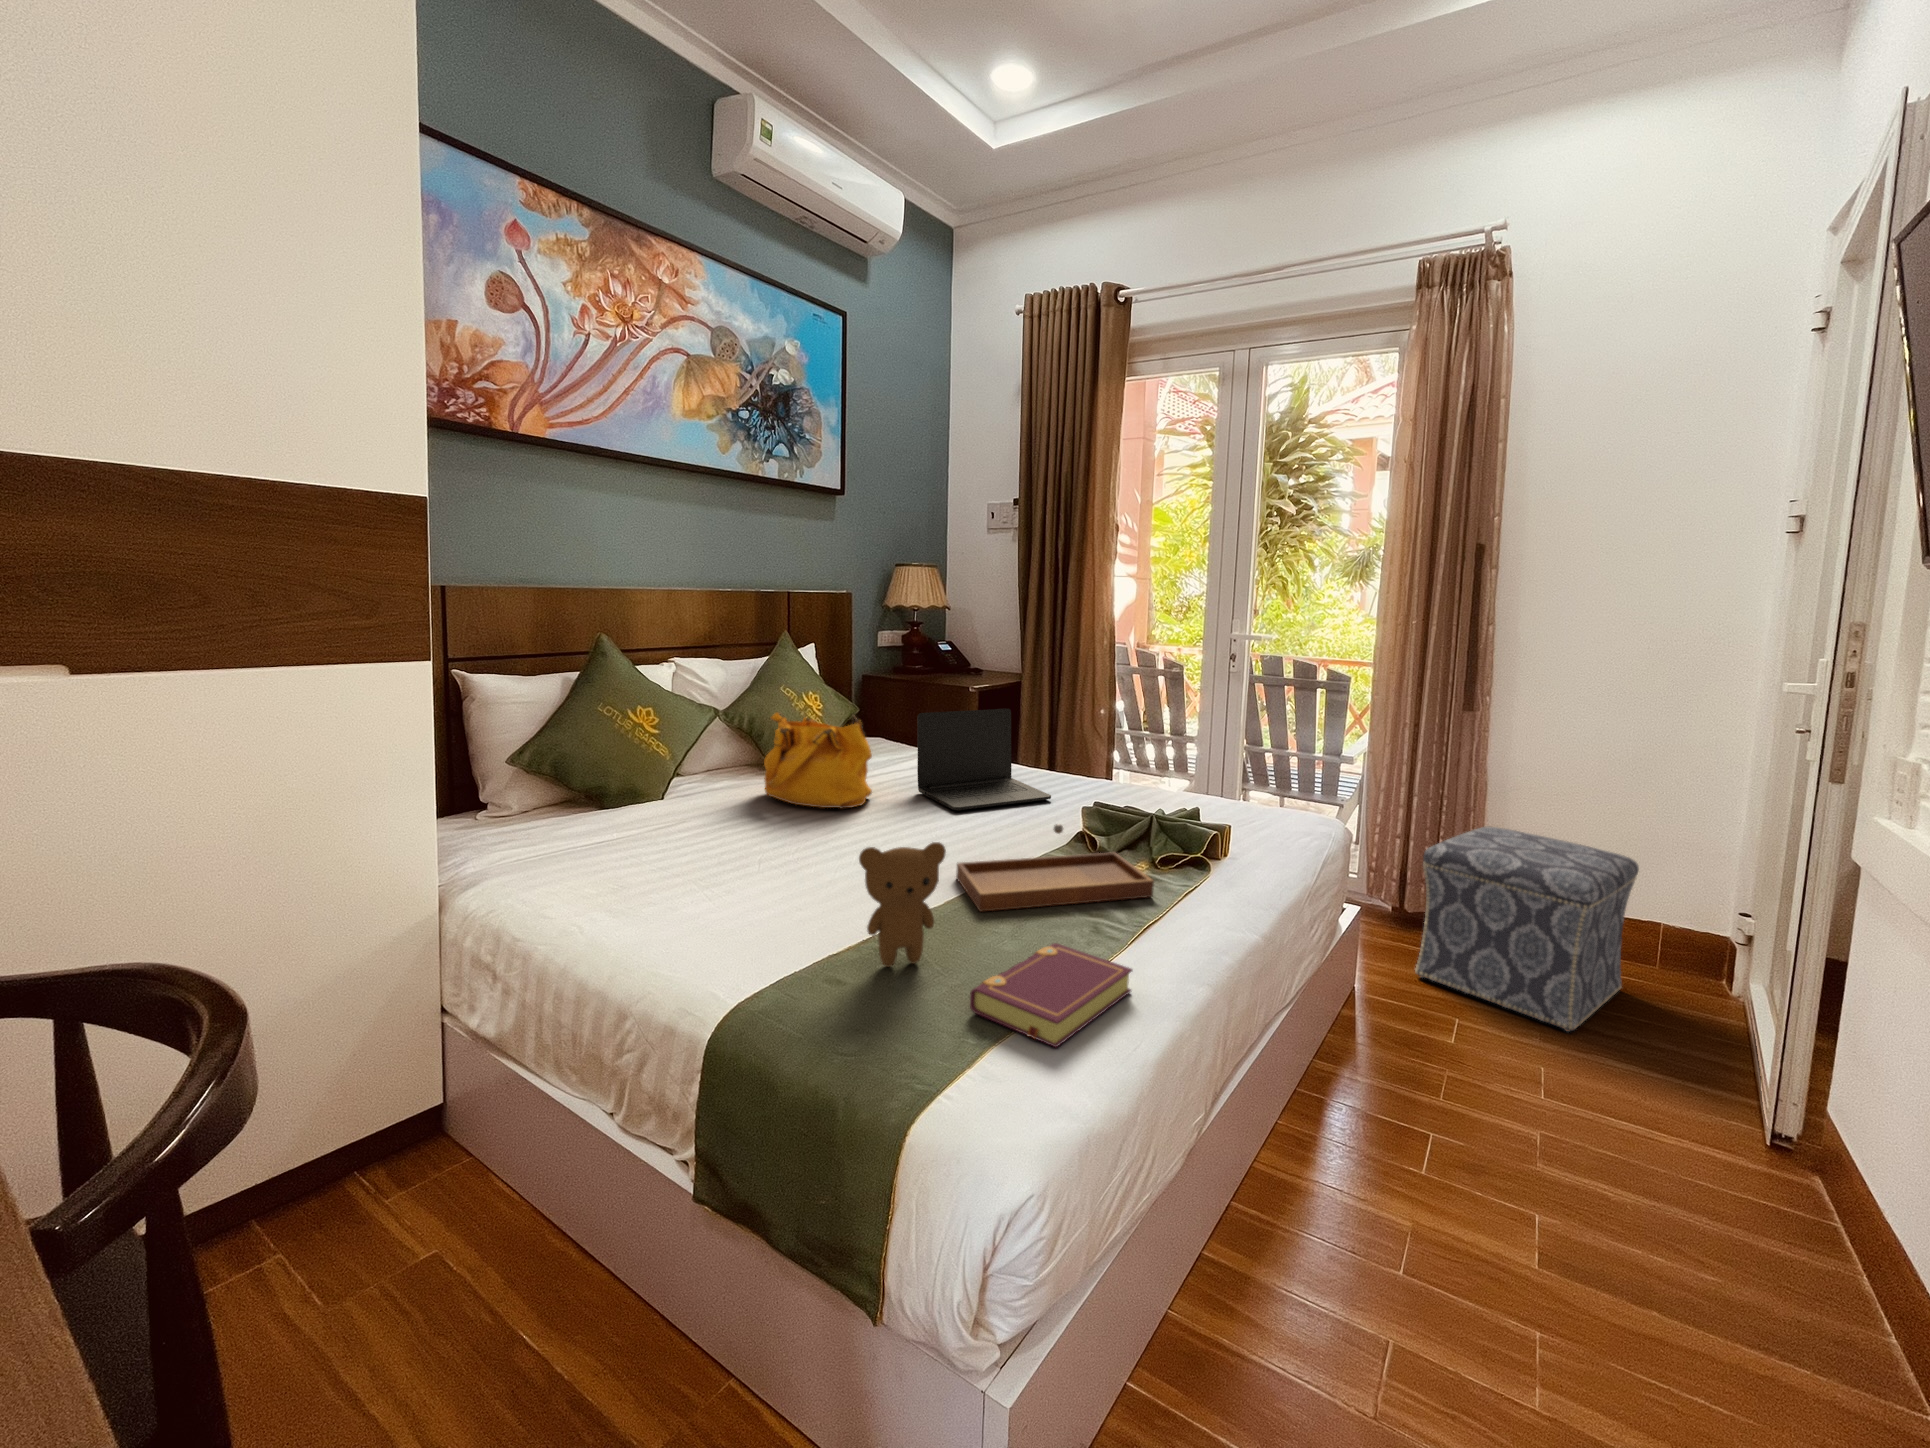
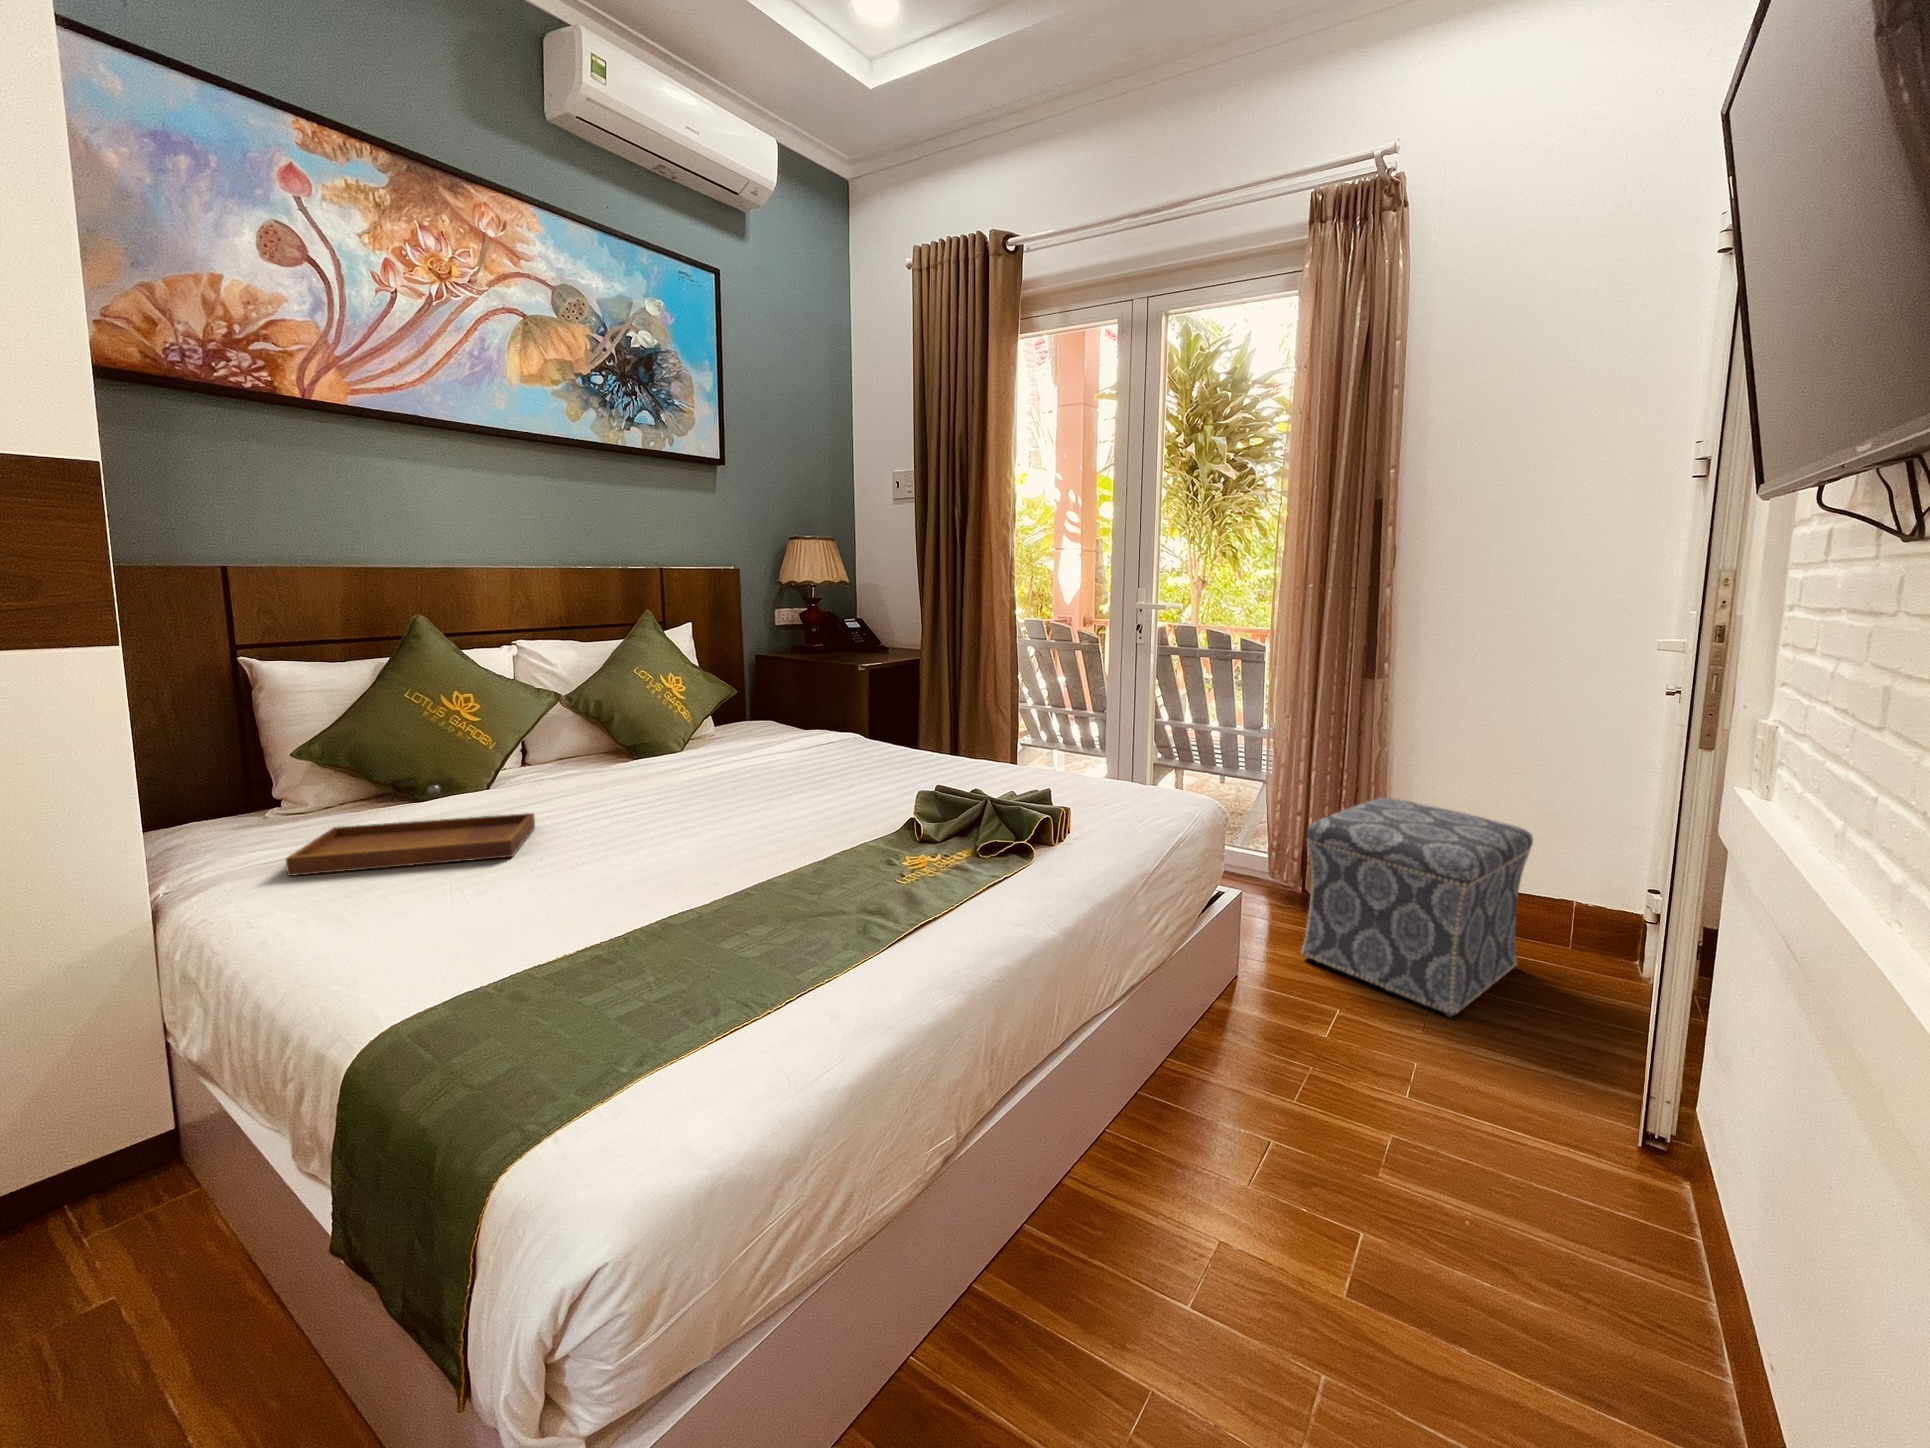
laptop: present [917,709,1051,810] -> none [759,686,904,797]
handbag: present [764,712,872,809] -> none [578,696,708,799]
tray: present [956,824,1154,912] -> present [286,785,535,876]
teddy bear: present [859,842,946,967] -> none [530,849,646,994]
book: present [970,943,1132,1047] -> none [634,961,850,1101]

